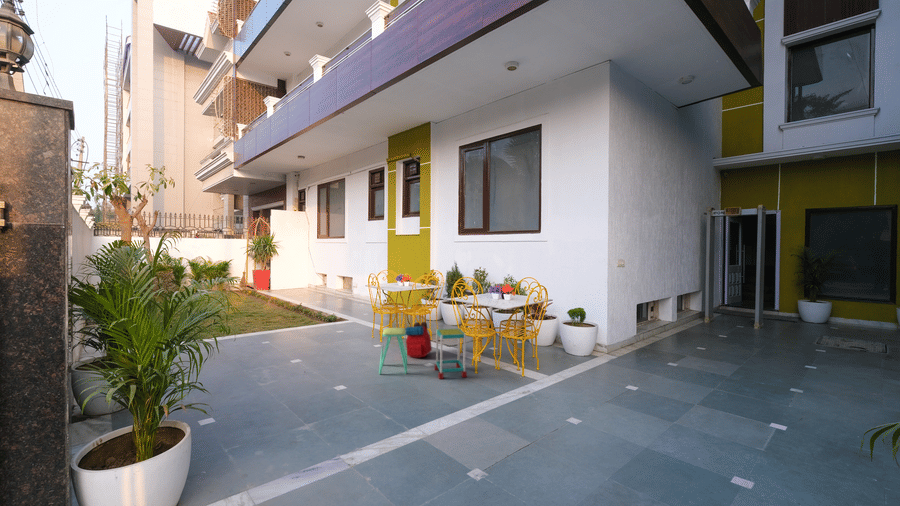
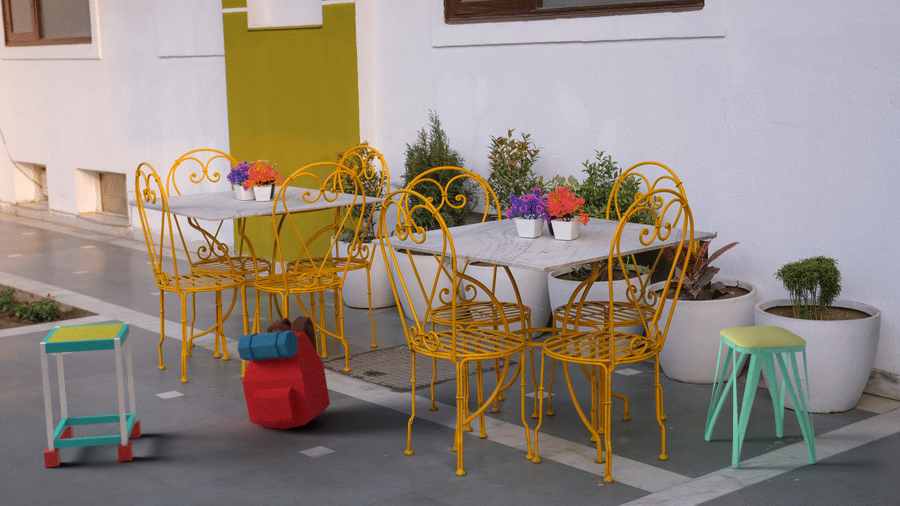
stool: present [379,328,407,374] -> present [705,326,816,468]
side table: present [435,329,467,379] -> present [40,322,141,467]

